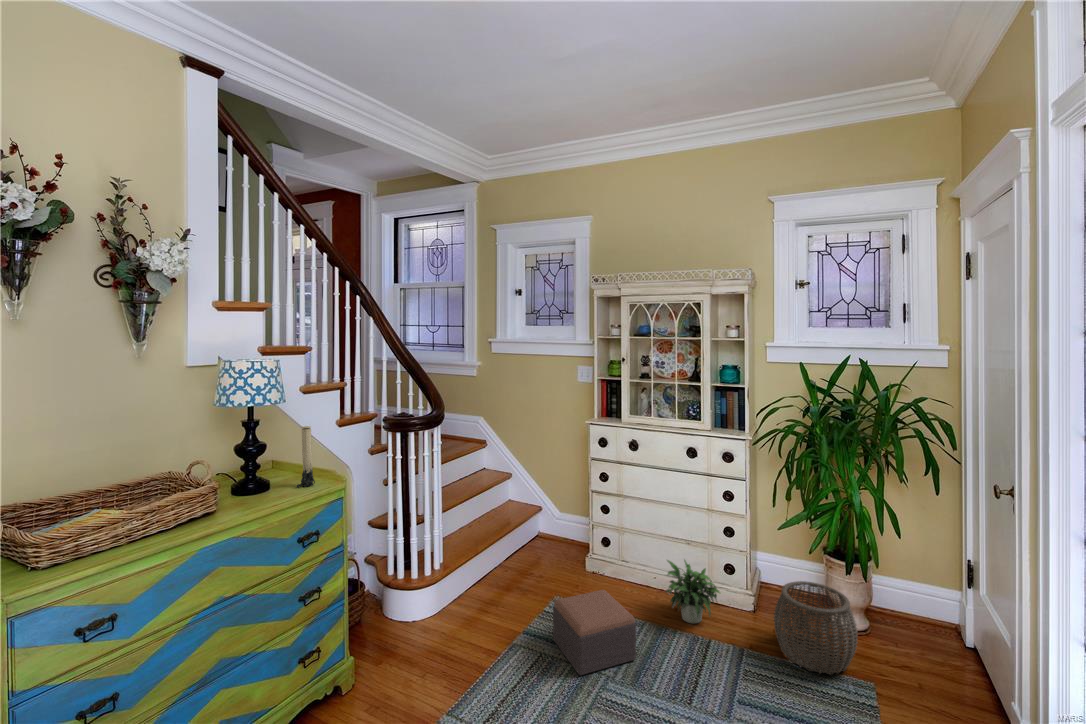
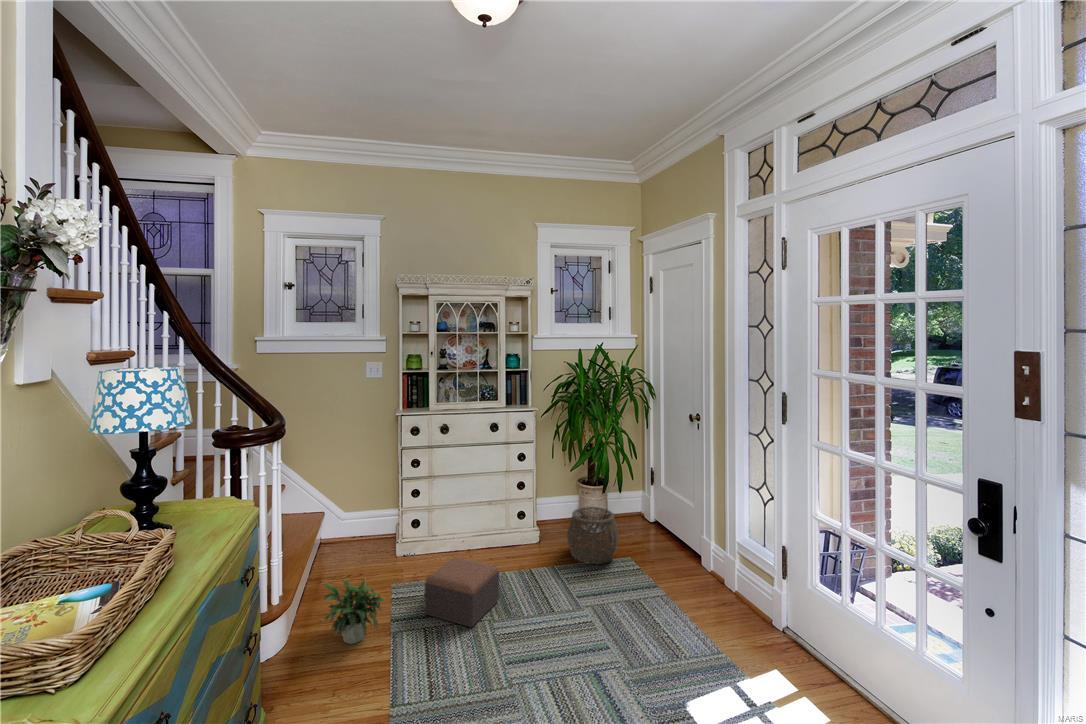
candle: present [297,426,315,488] -> none [206,446,225,524]
potted plant: present [666,560,720,623] -> present [323,578,385,644]

